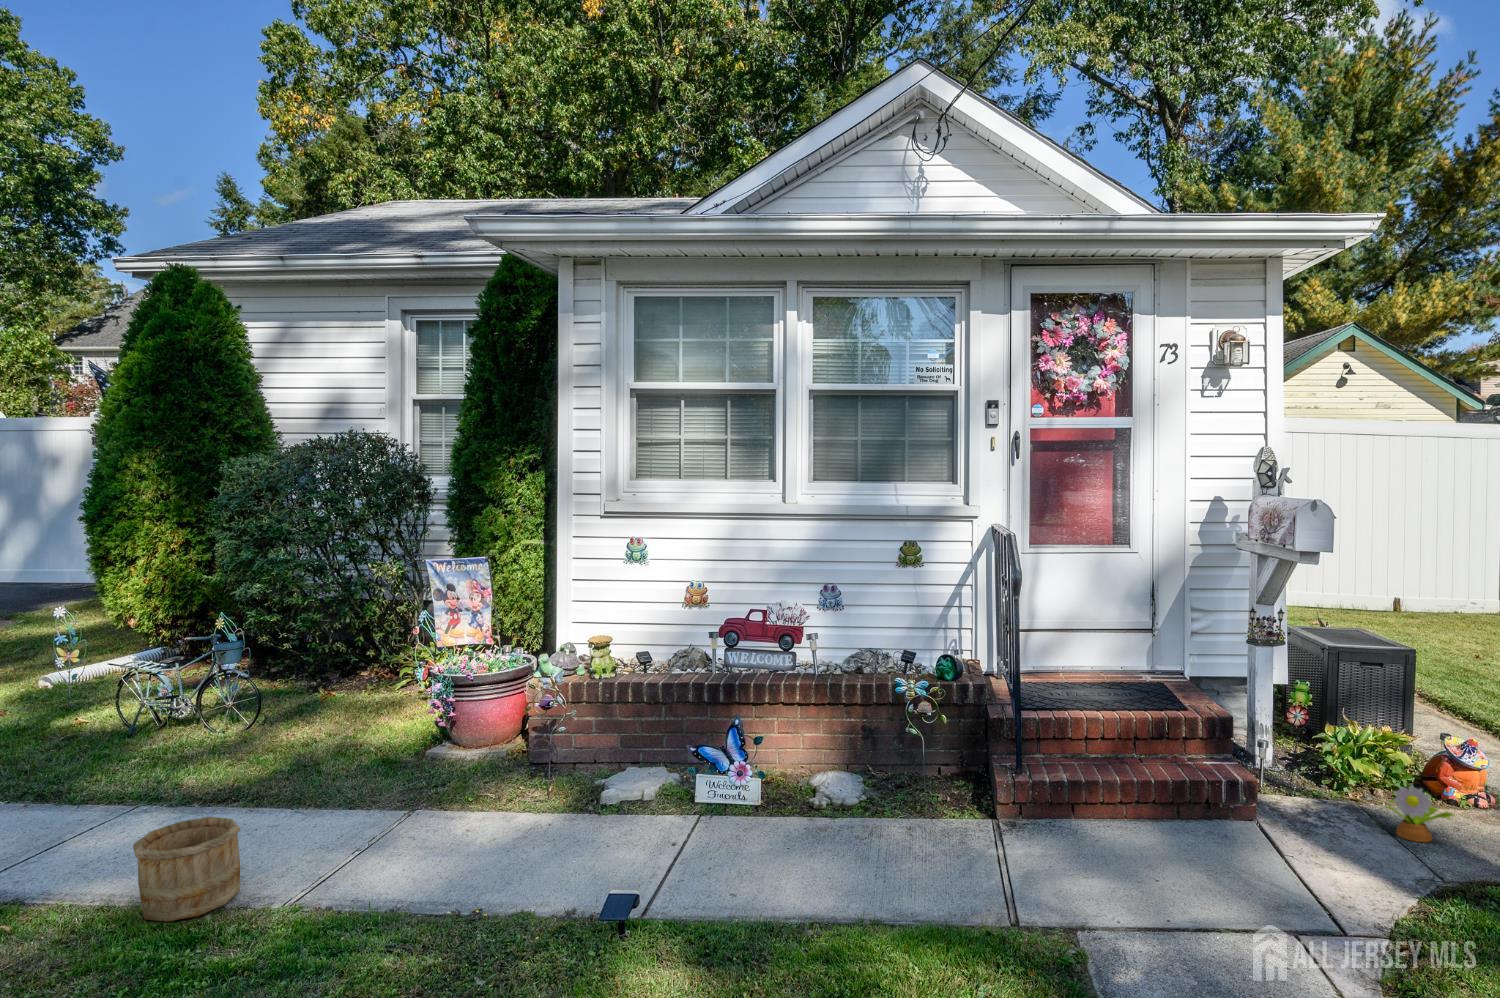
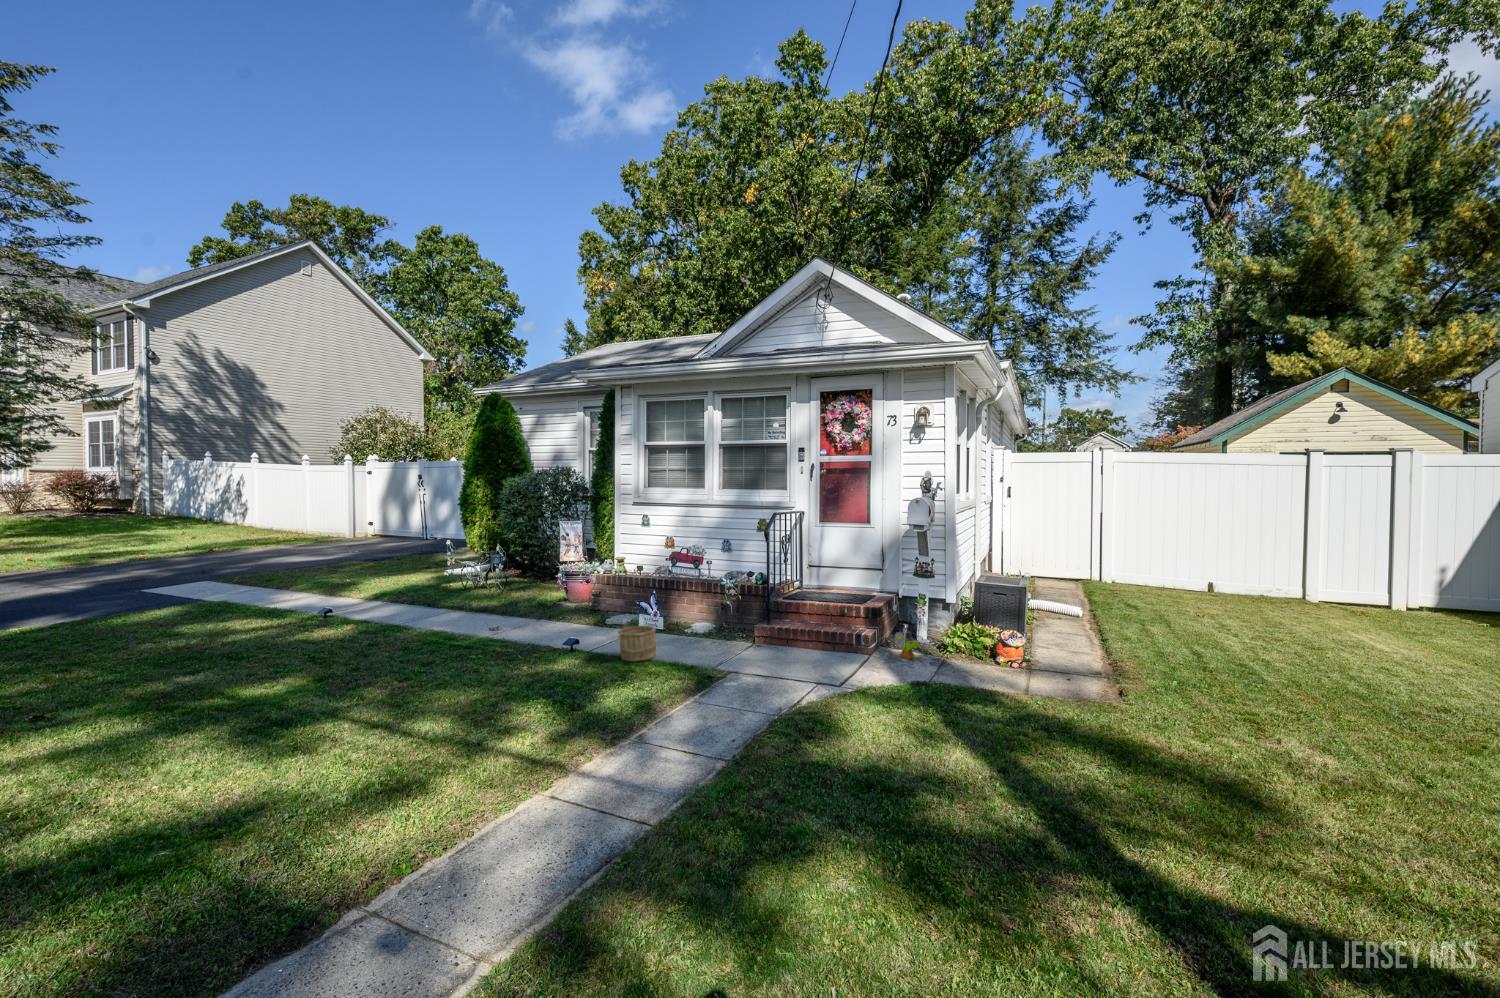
wooden bucket: present [133,817,241,921] -> present [618,625,656,662]

